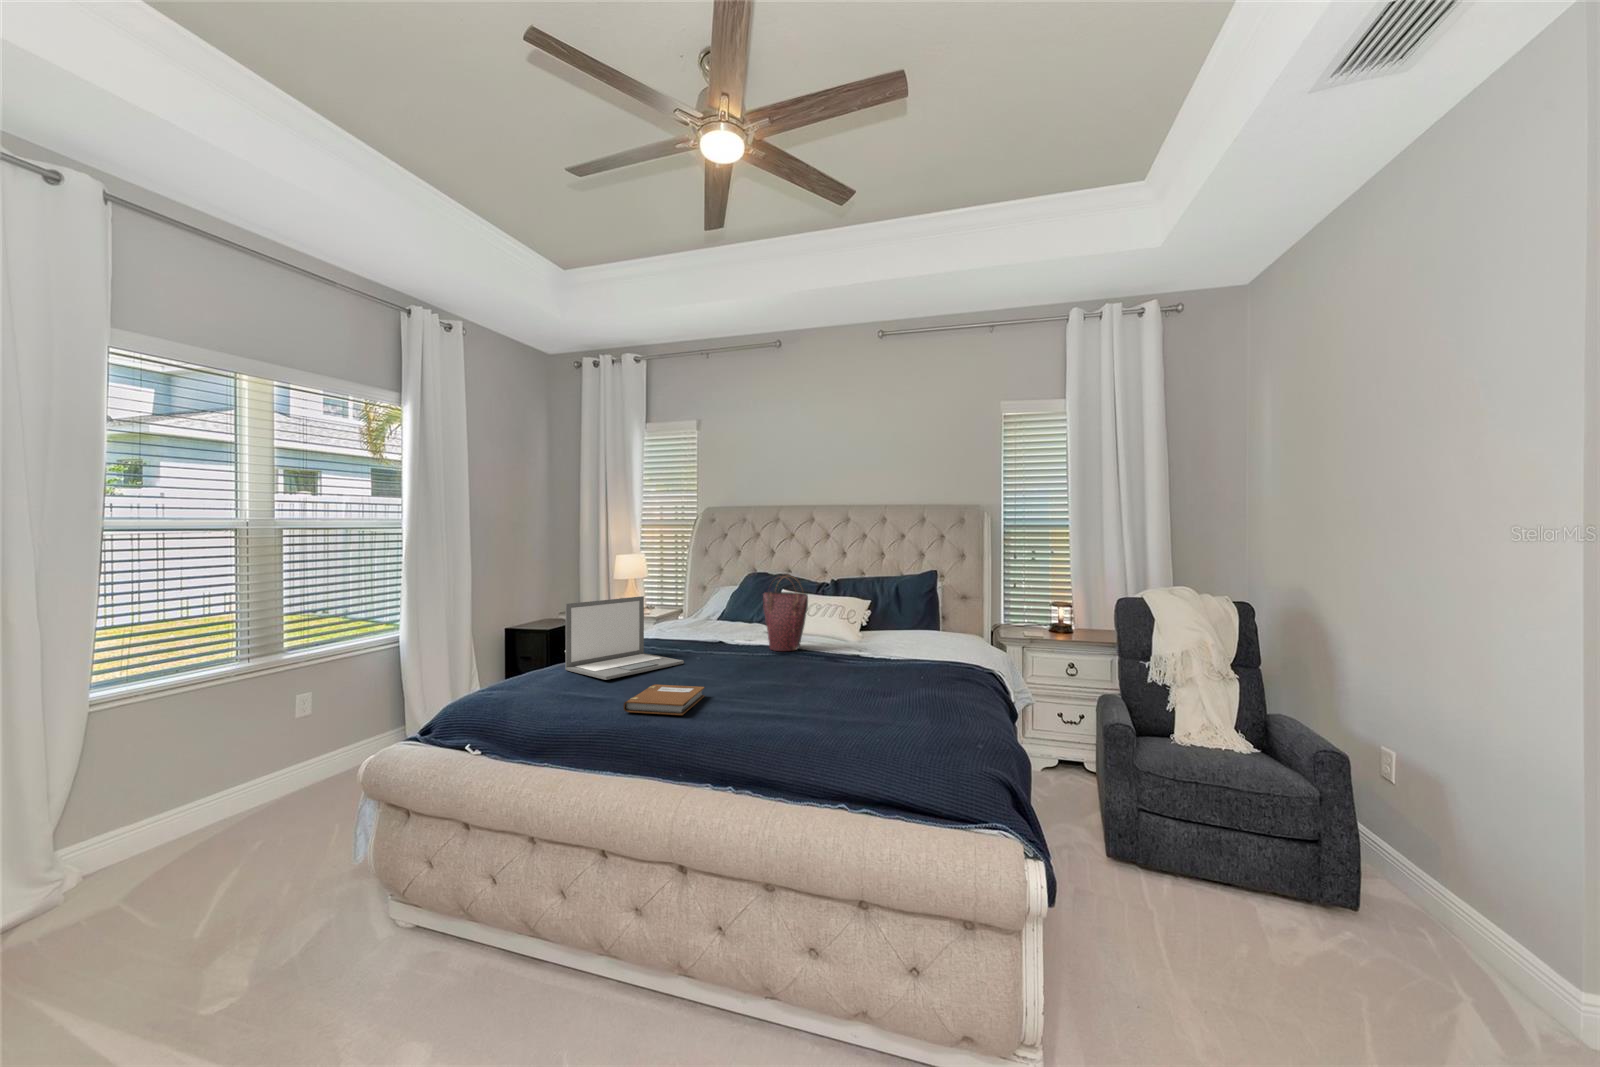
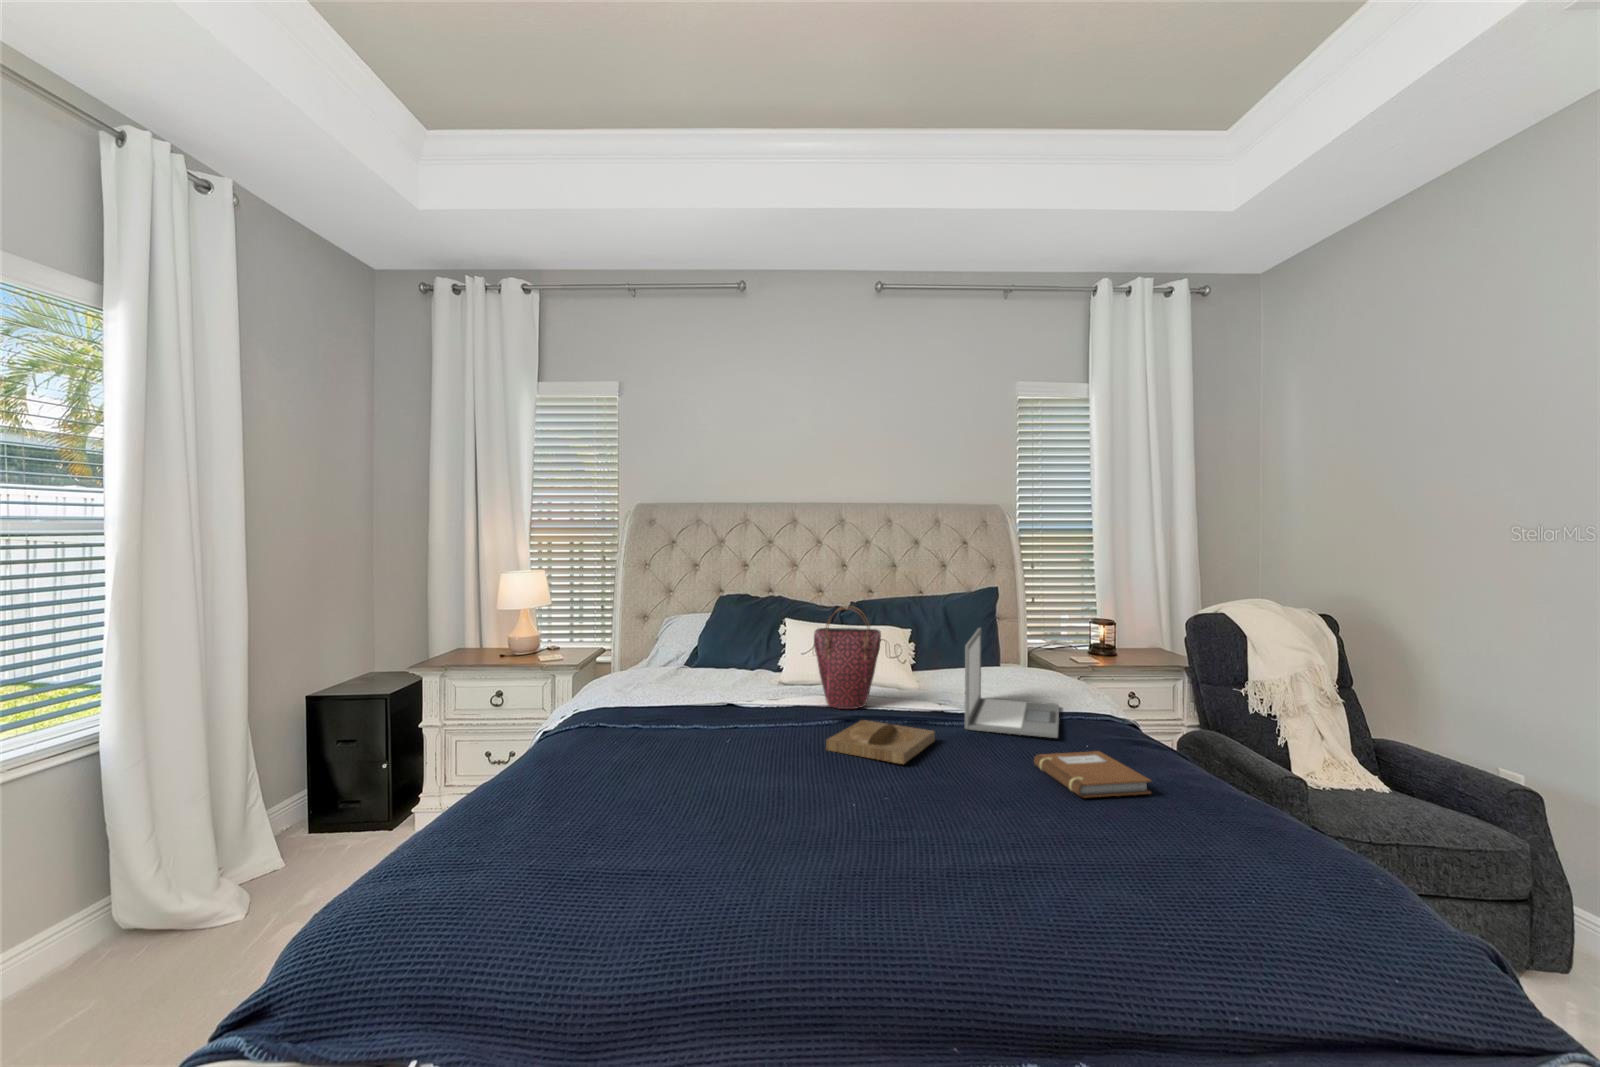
laptop: present [565,596,684,680] -> present [965,628,1059,738]
tray: none [725,656,808,681] -> present [826,720,935,764]
notebook: present [624,685,704,715] -> present [1034,751,1151,798]

